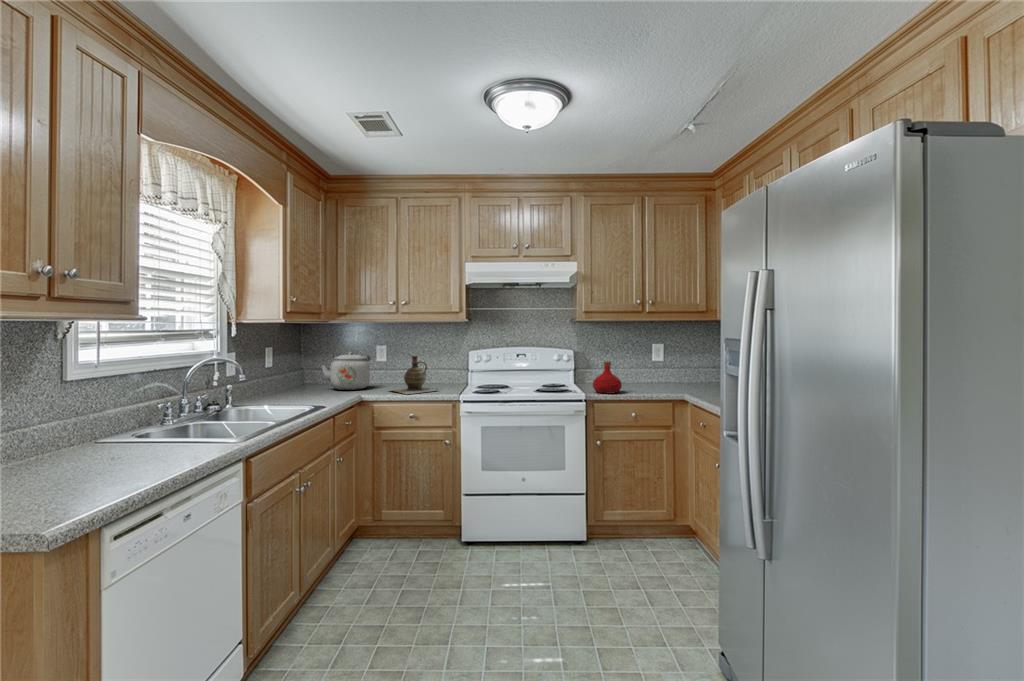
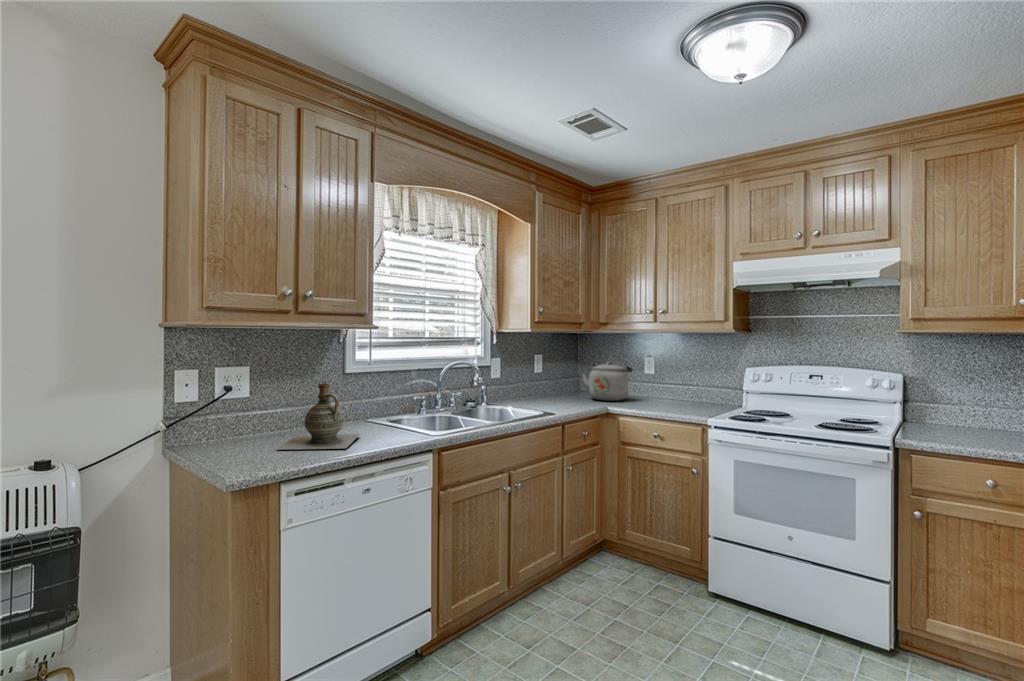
ceramic jug: present [389,356,436,394] -> present [276,383,360,450]
bottle: present [593,361,622,394] -> none [919,391,976,441]

